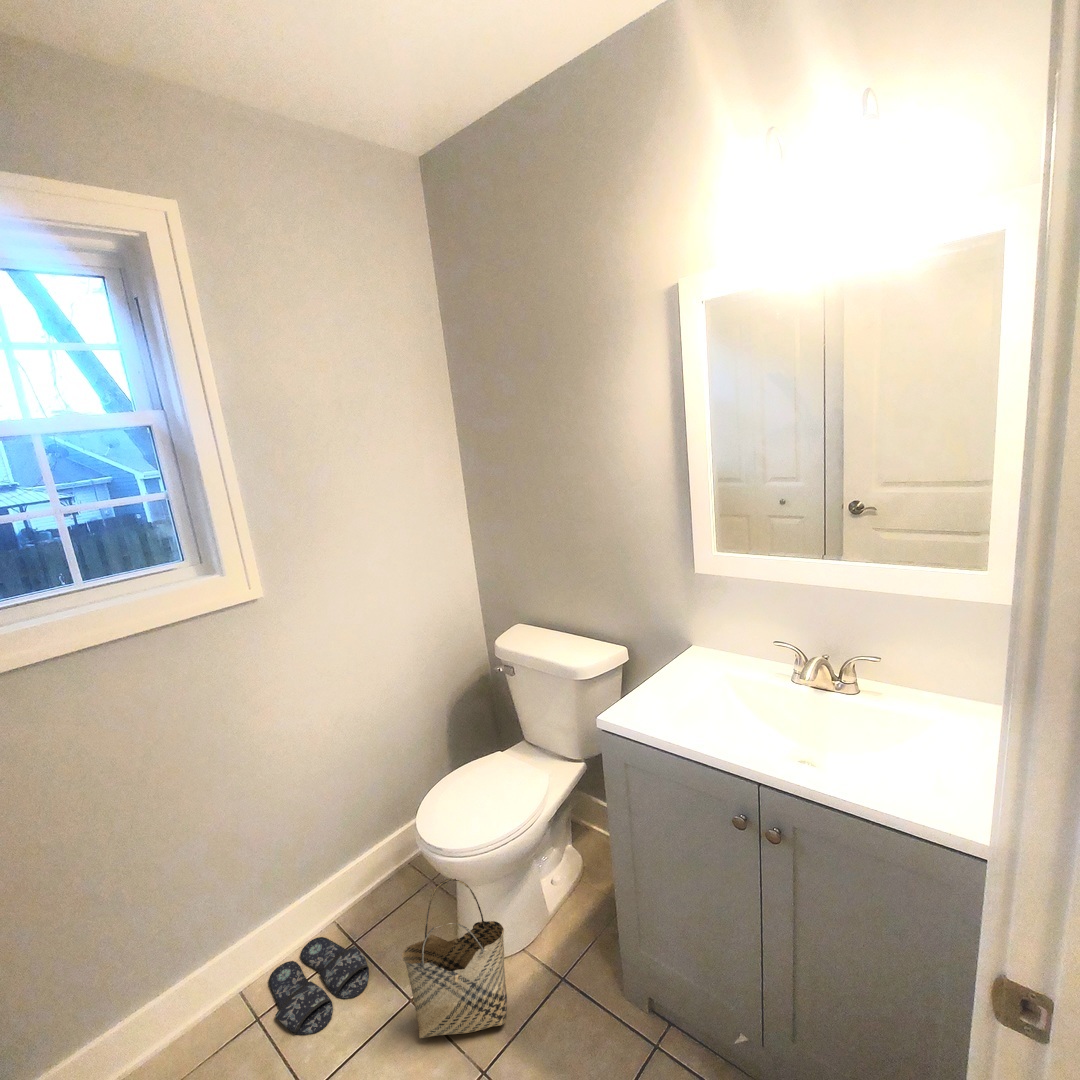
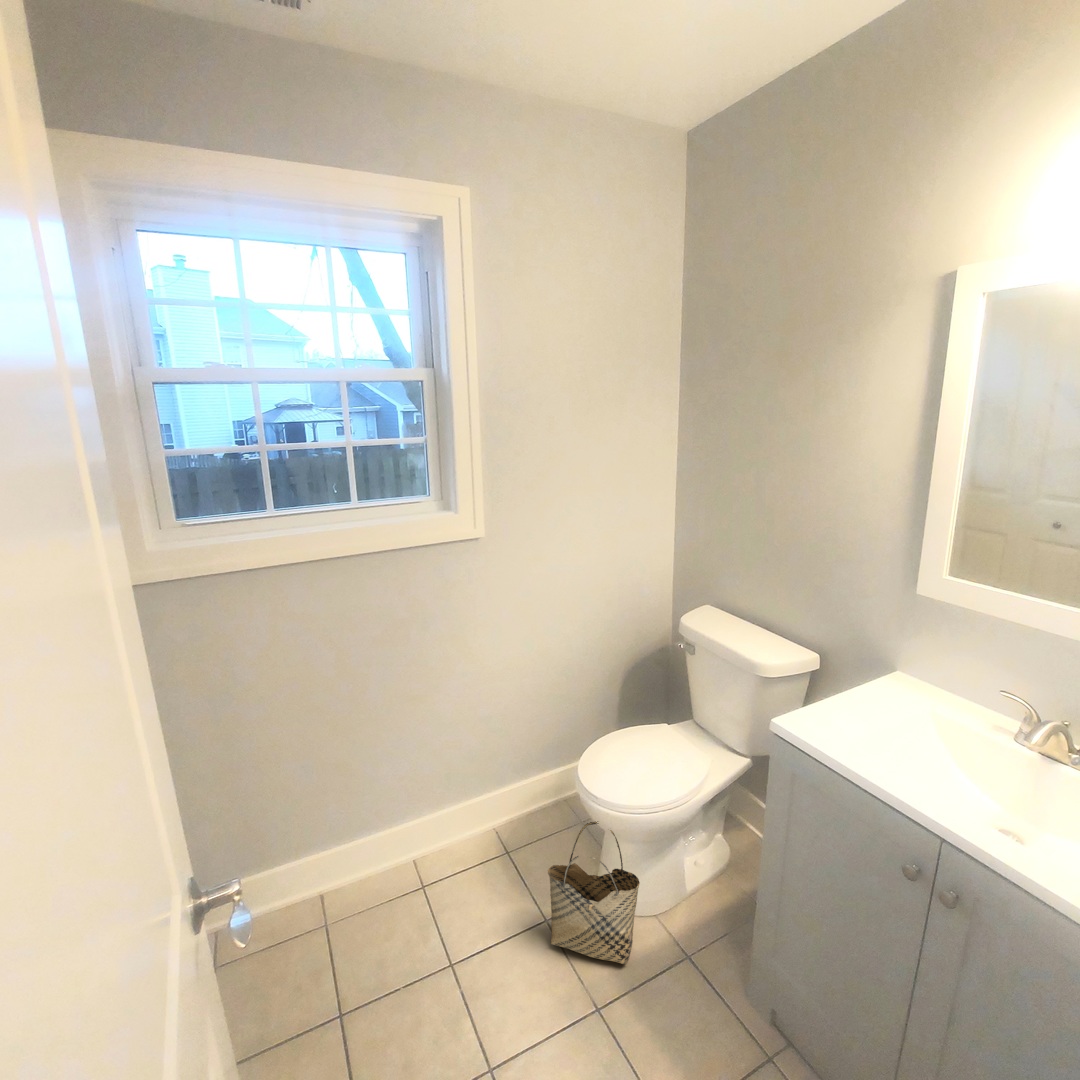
slippers: present [269,937,369,1036] -> none [441,834,518,906]

